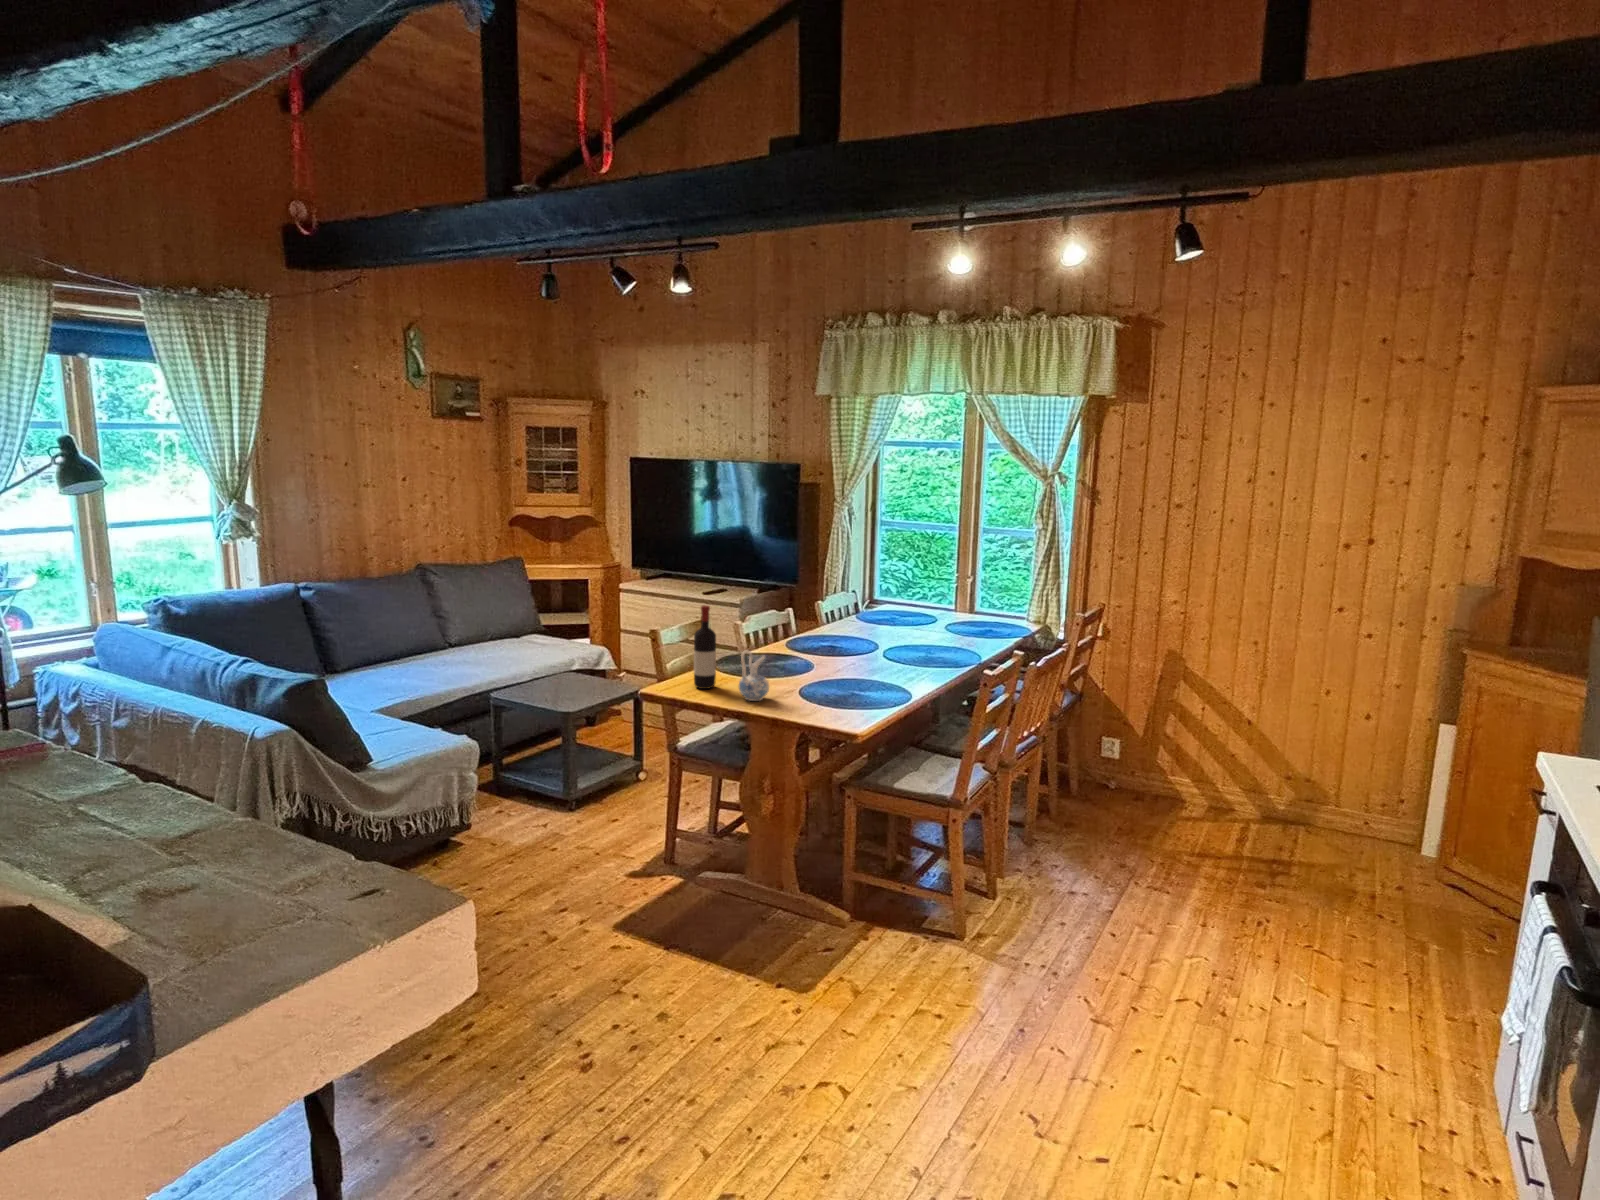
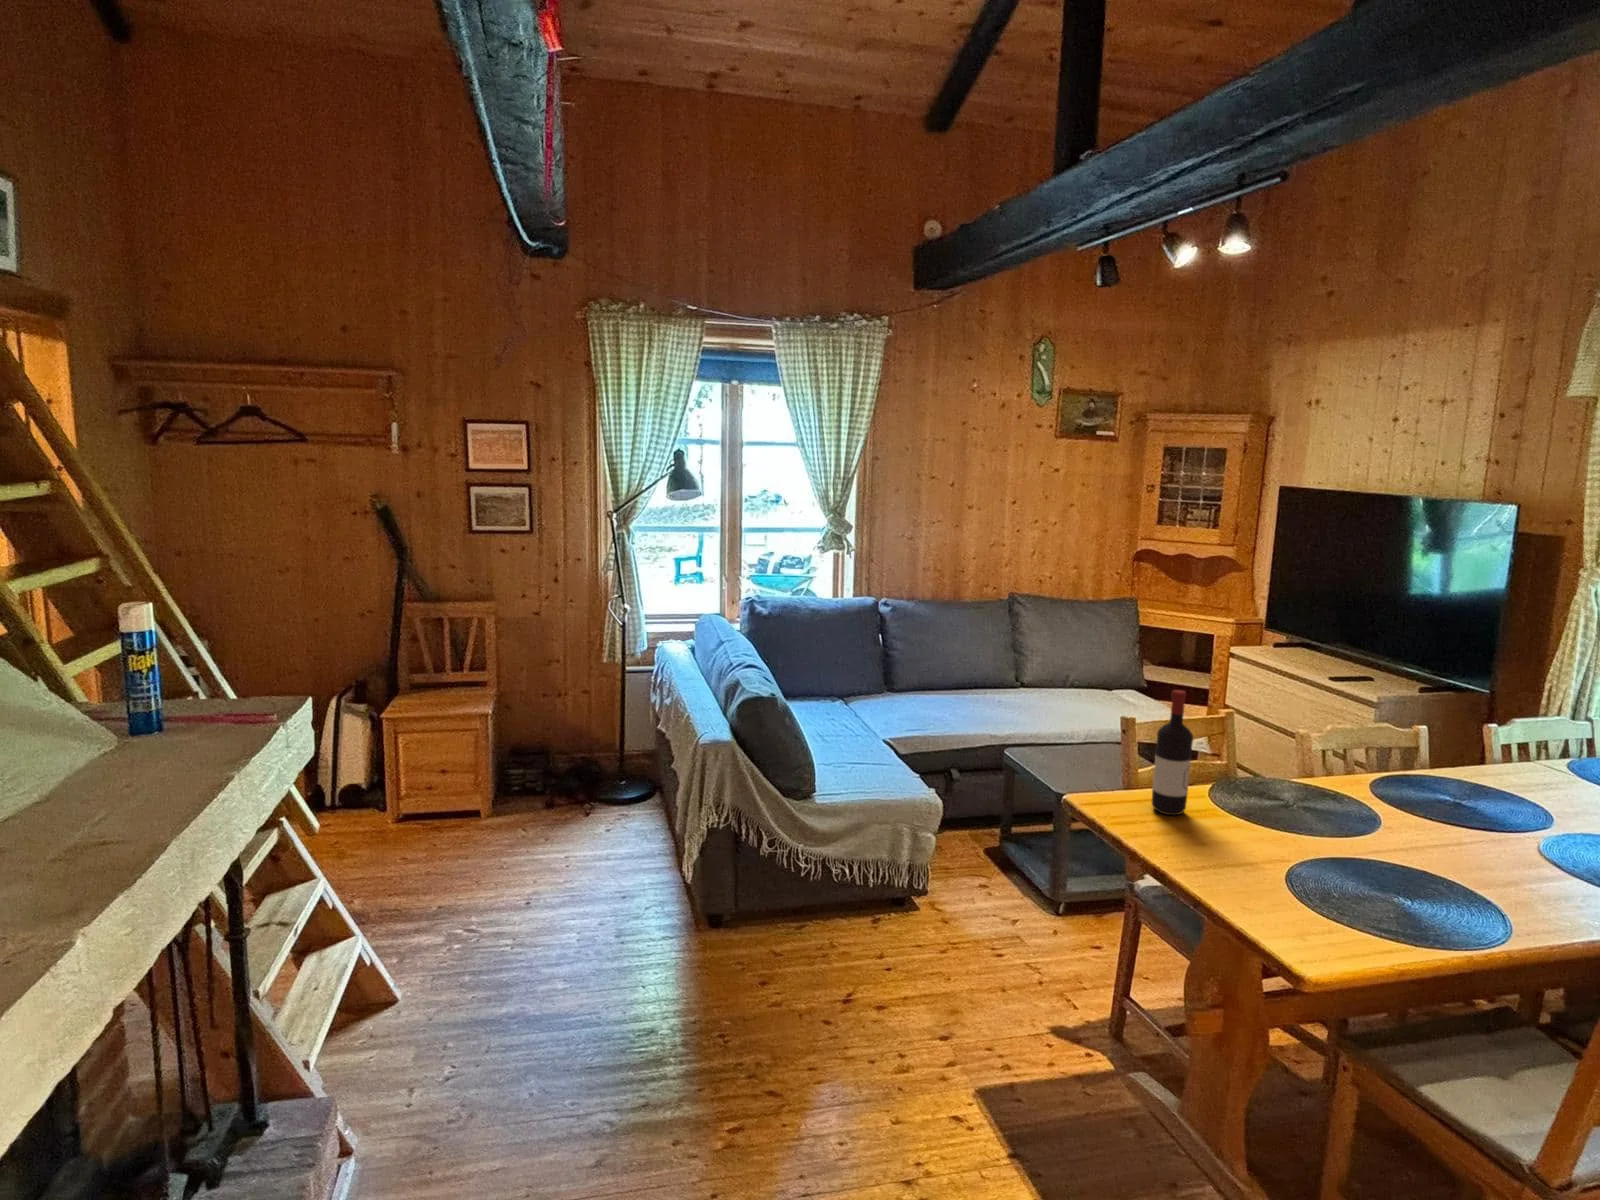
ceramic pitcher: present [739,650,769,701] -> none [1198,773,1252,858]

